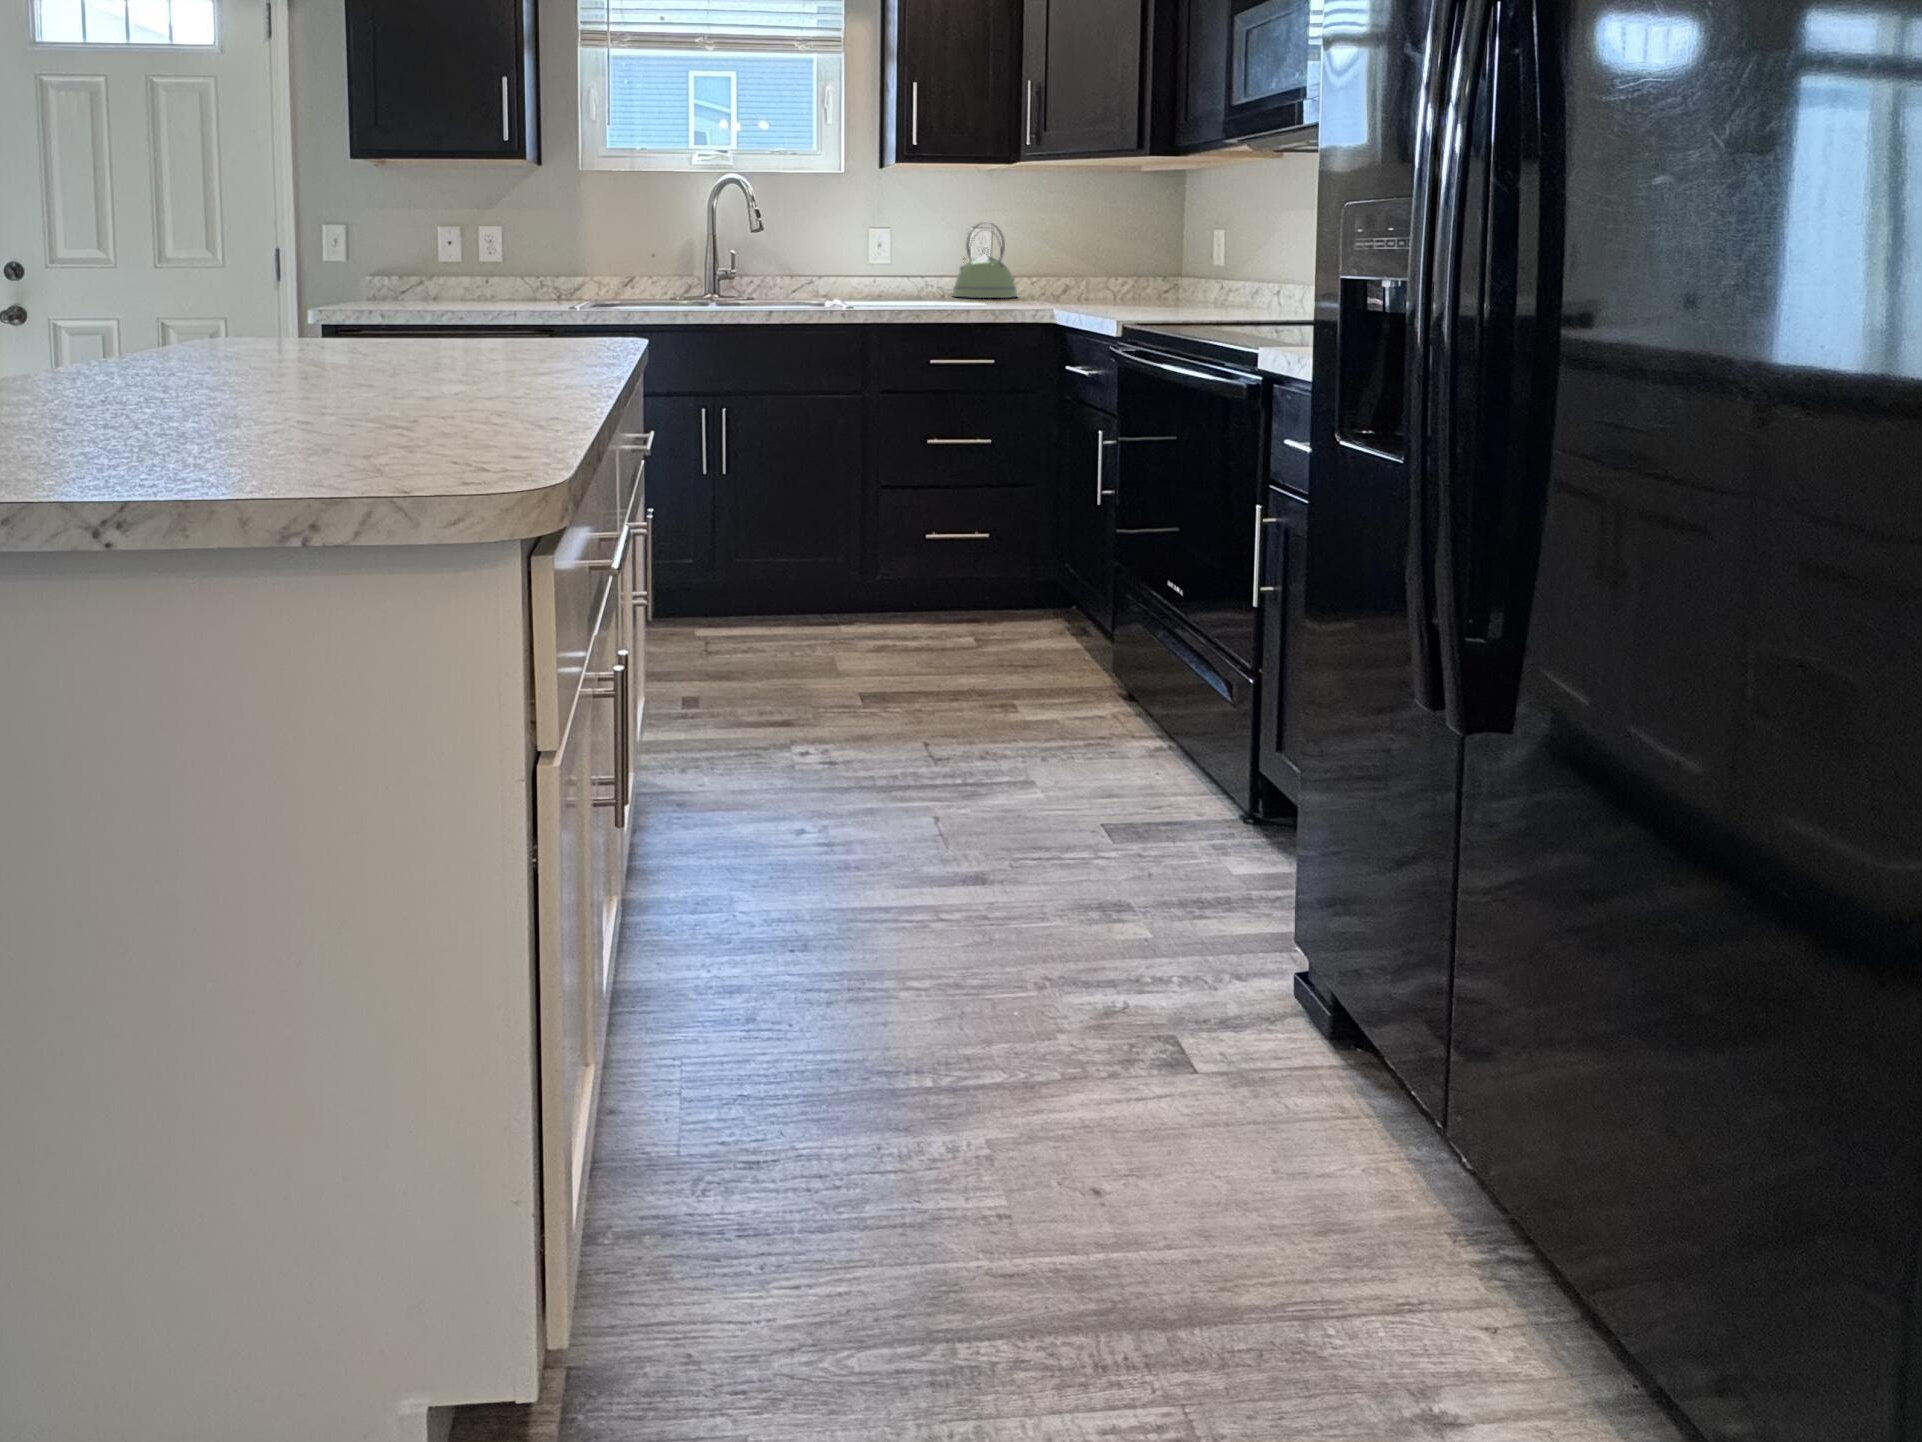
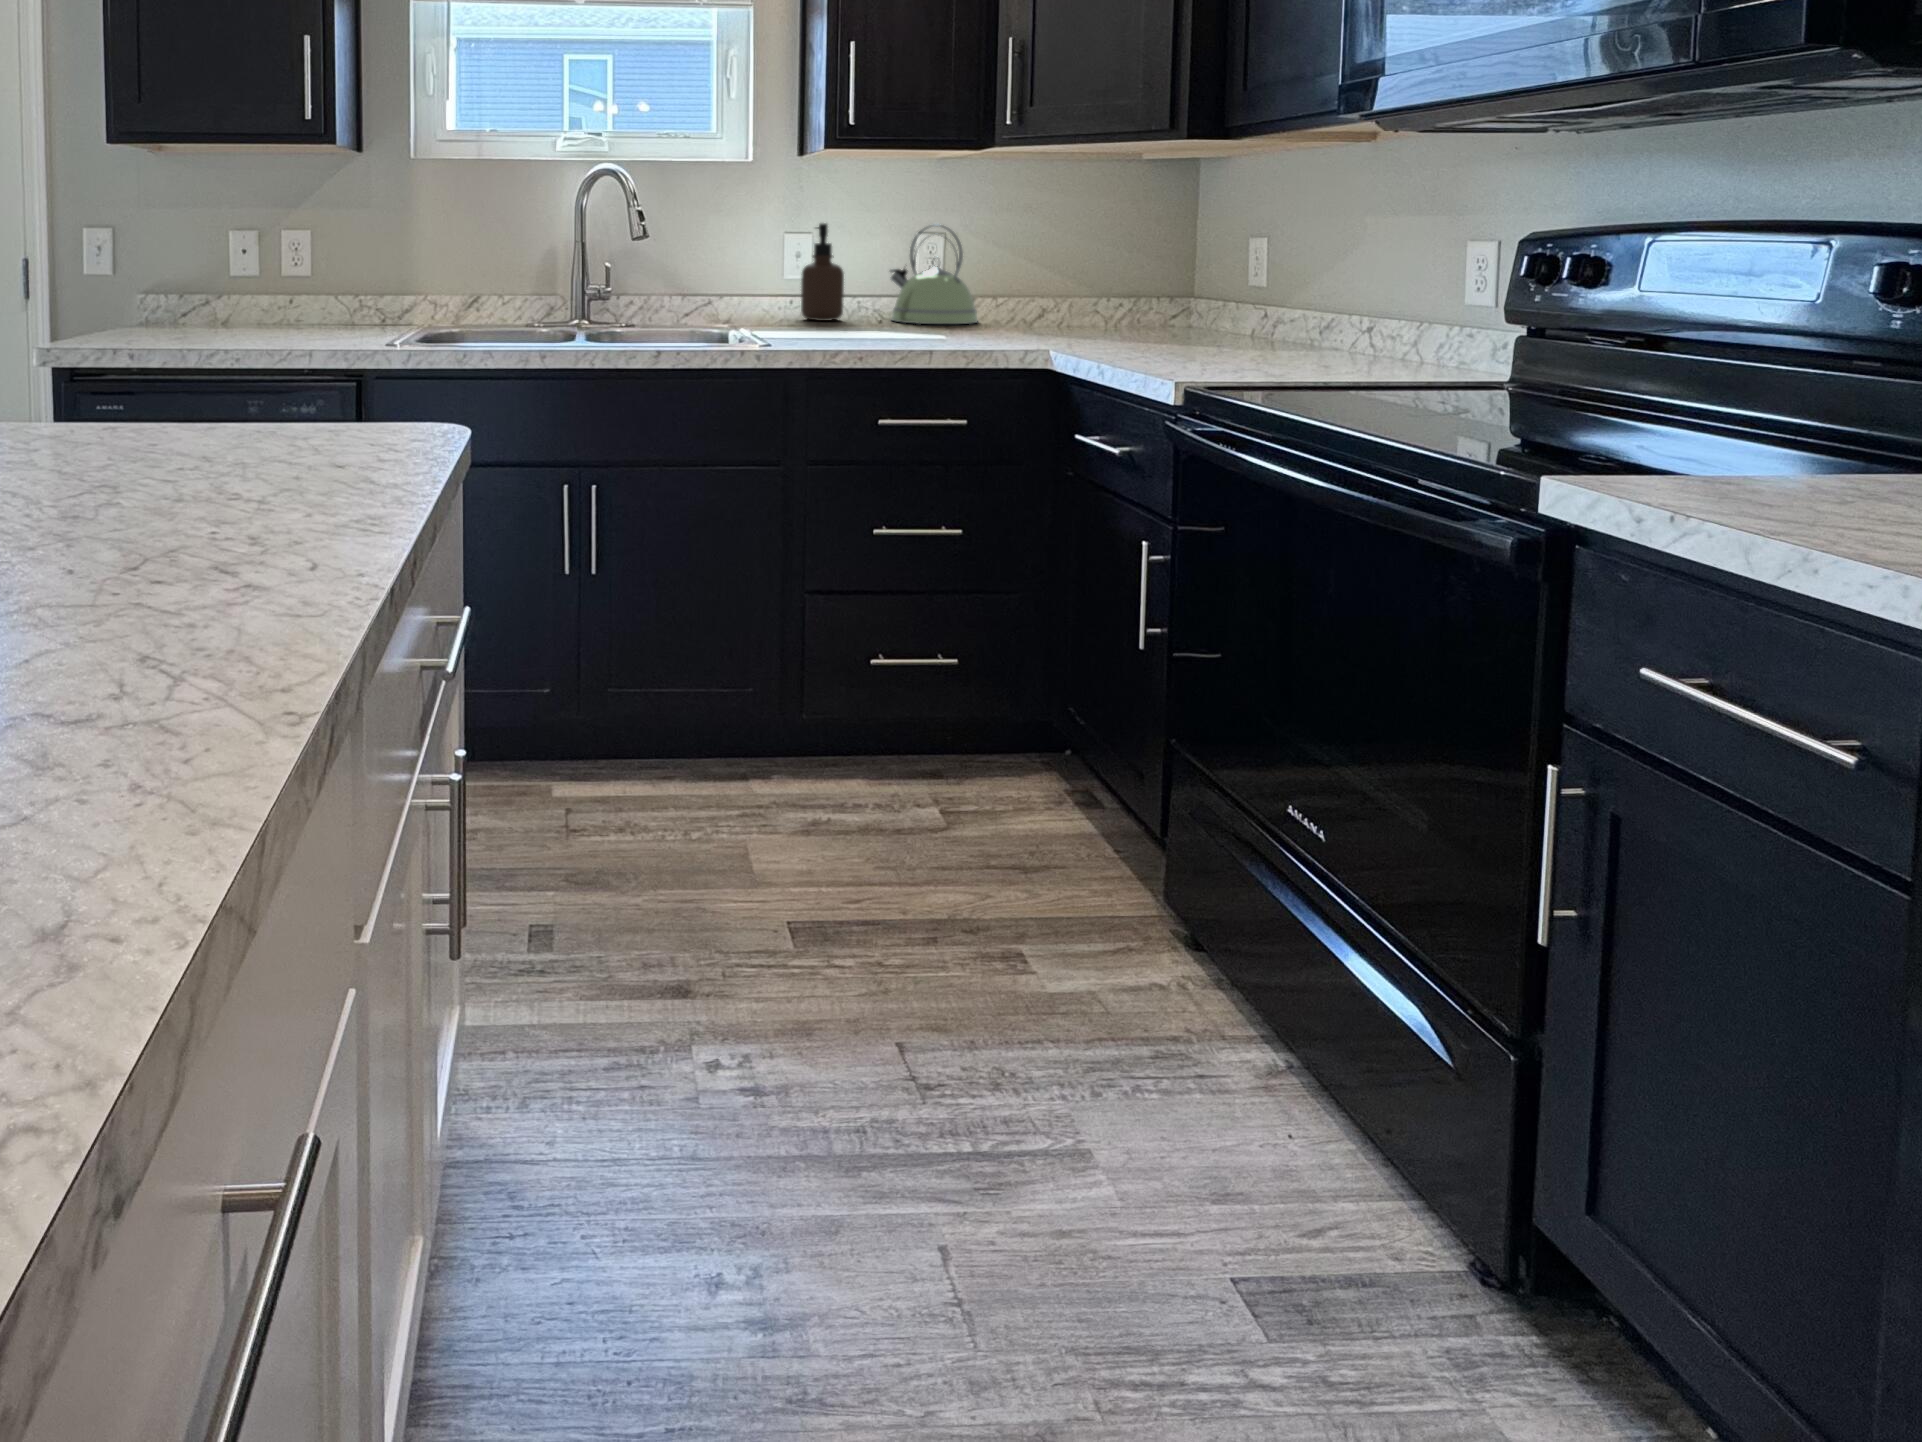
soap dispenser: none [883,222,915,296] -> present [801,223,844,321]

